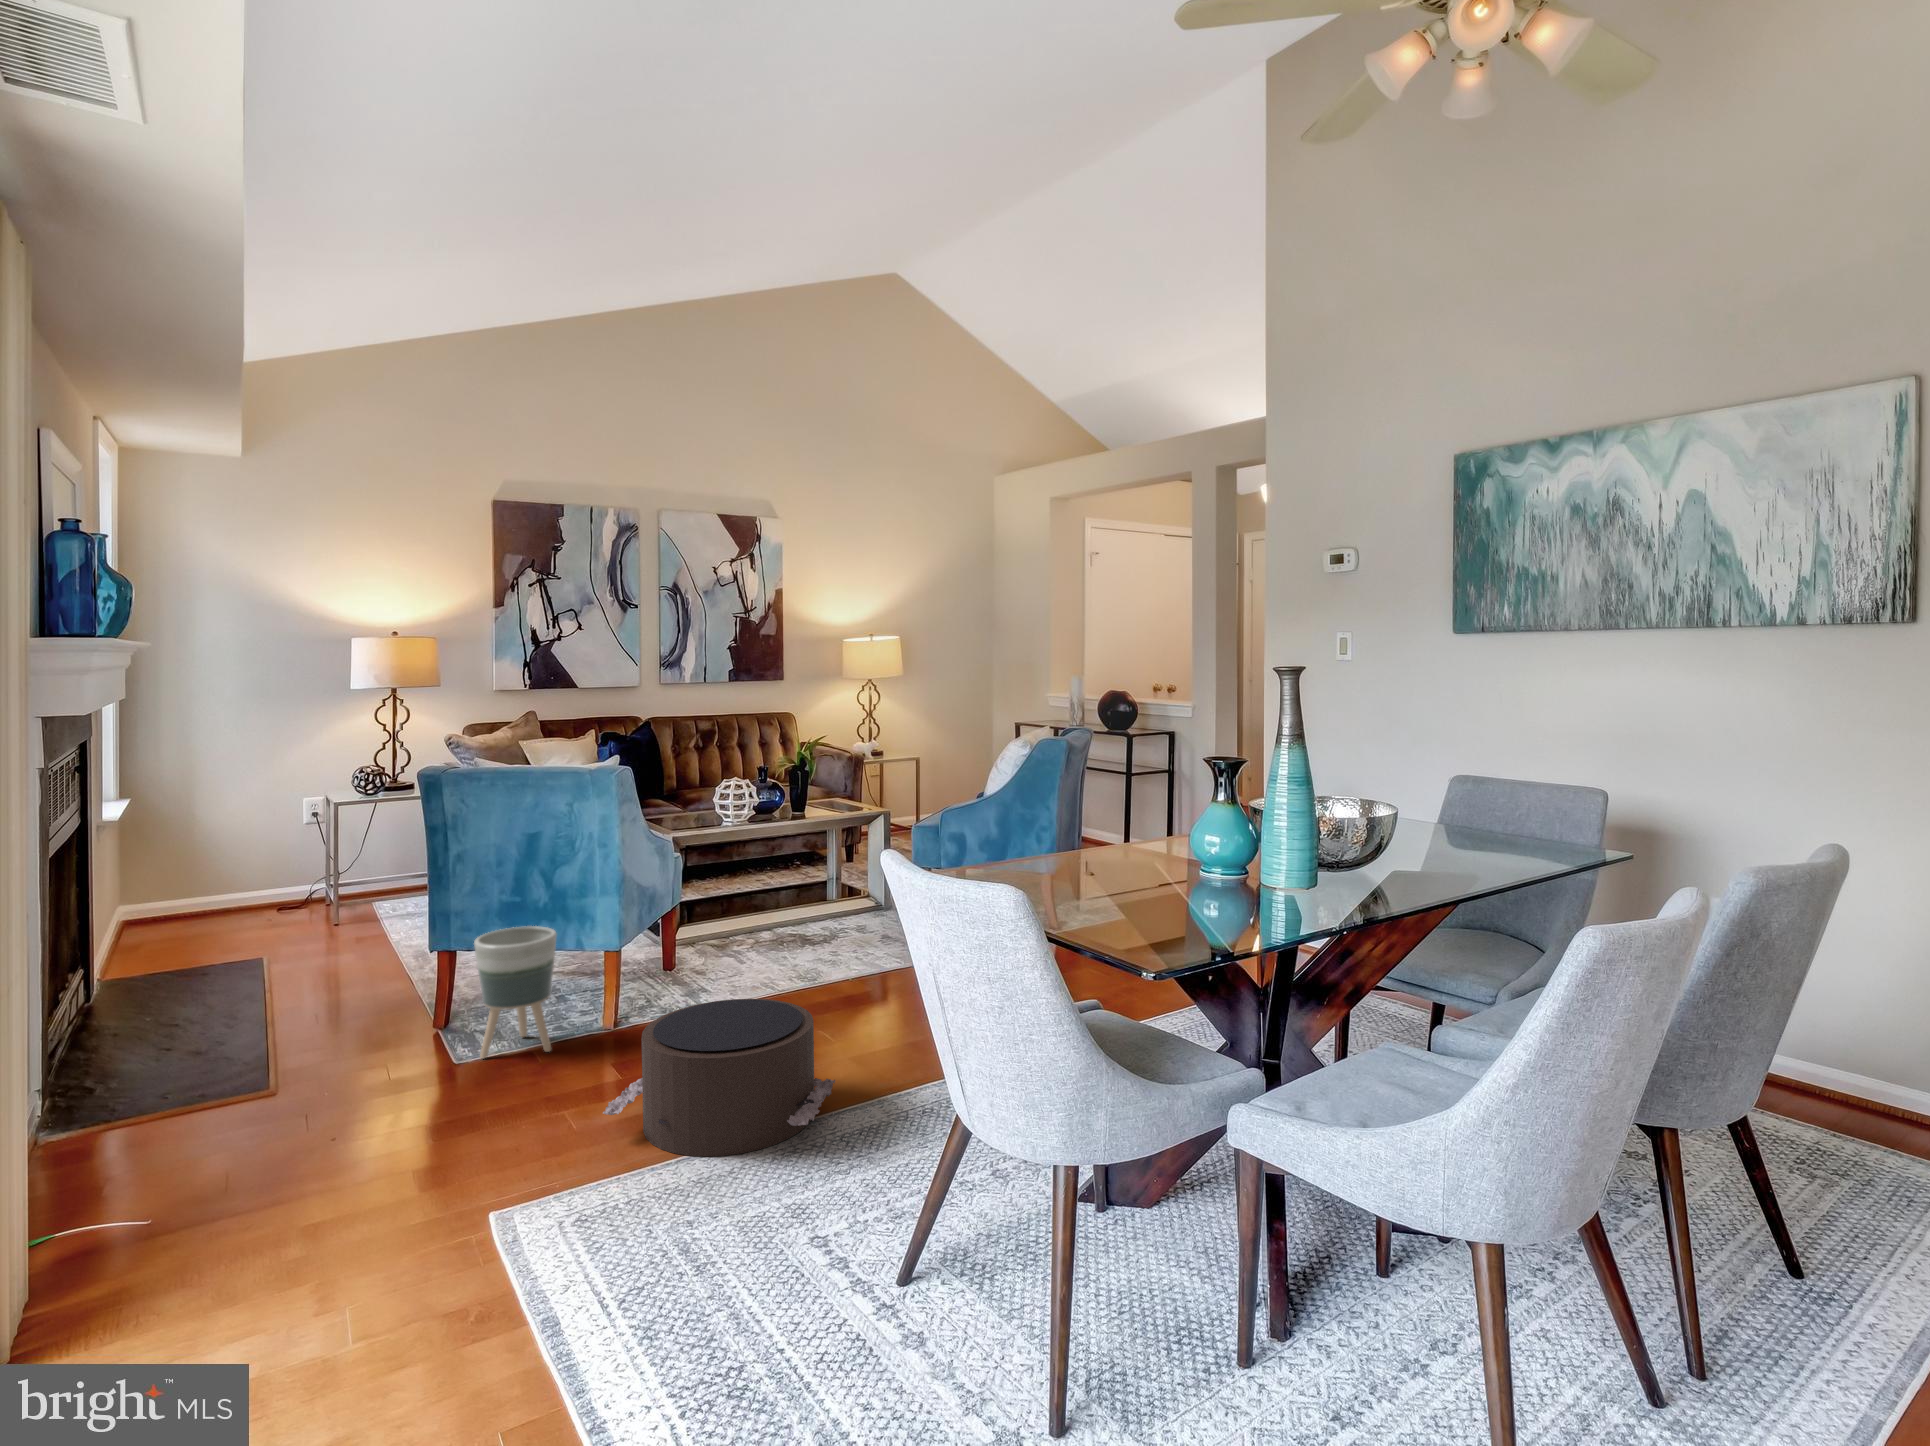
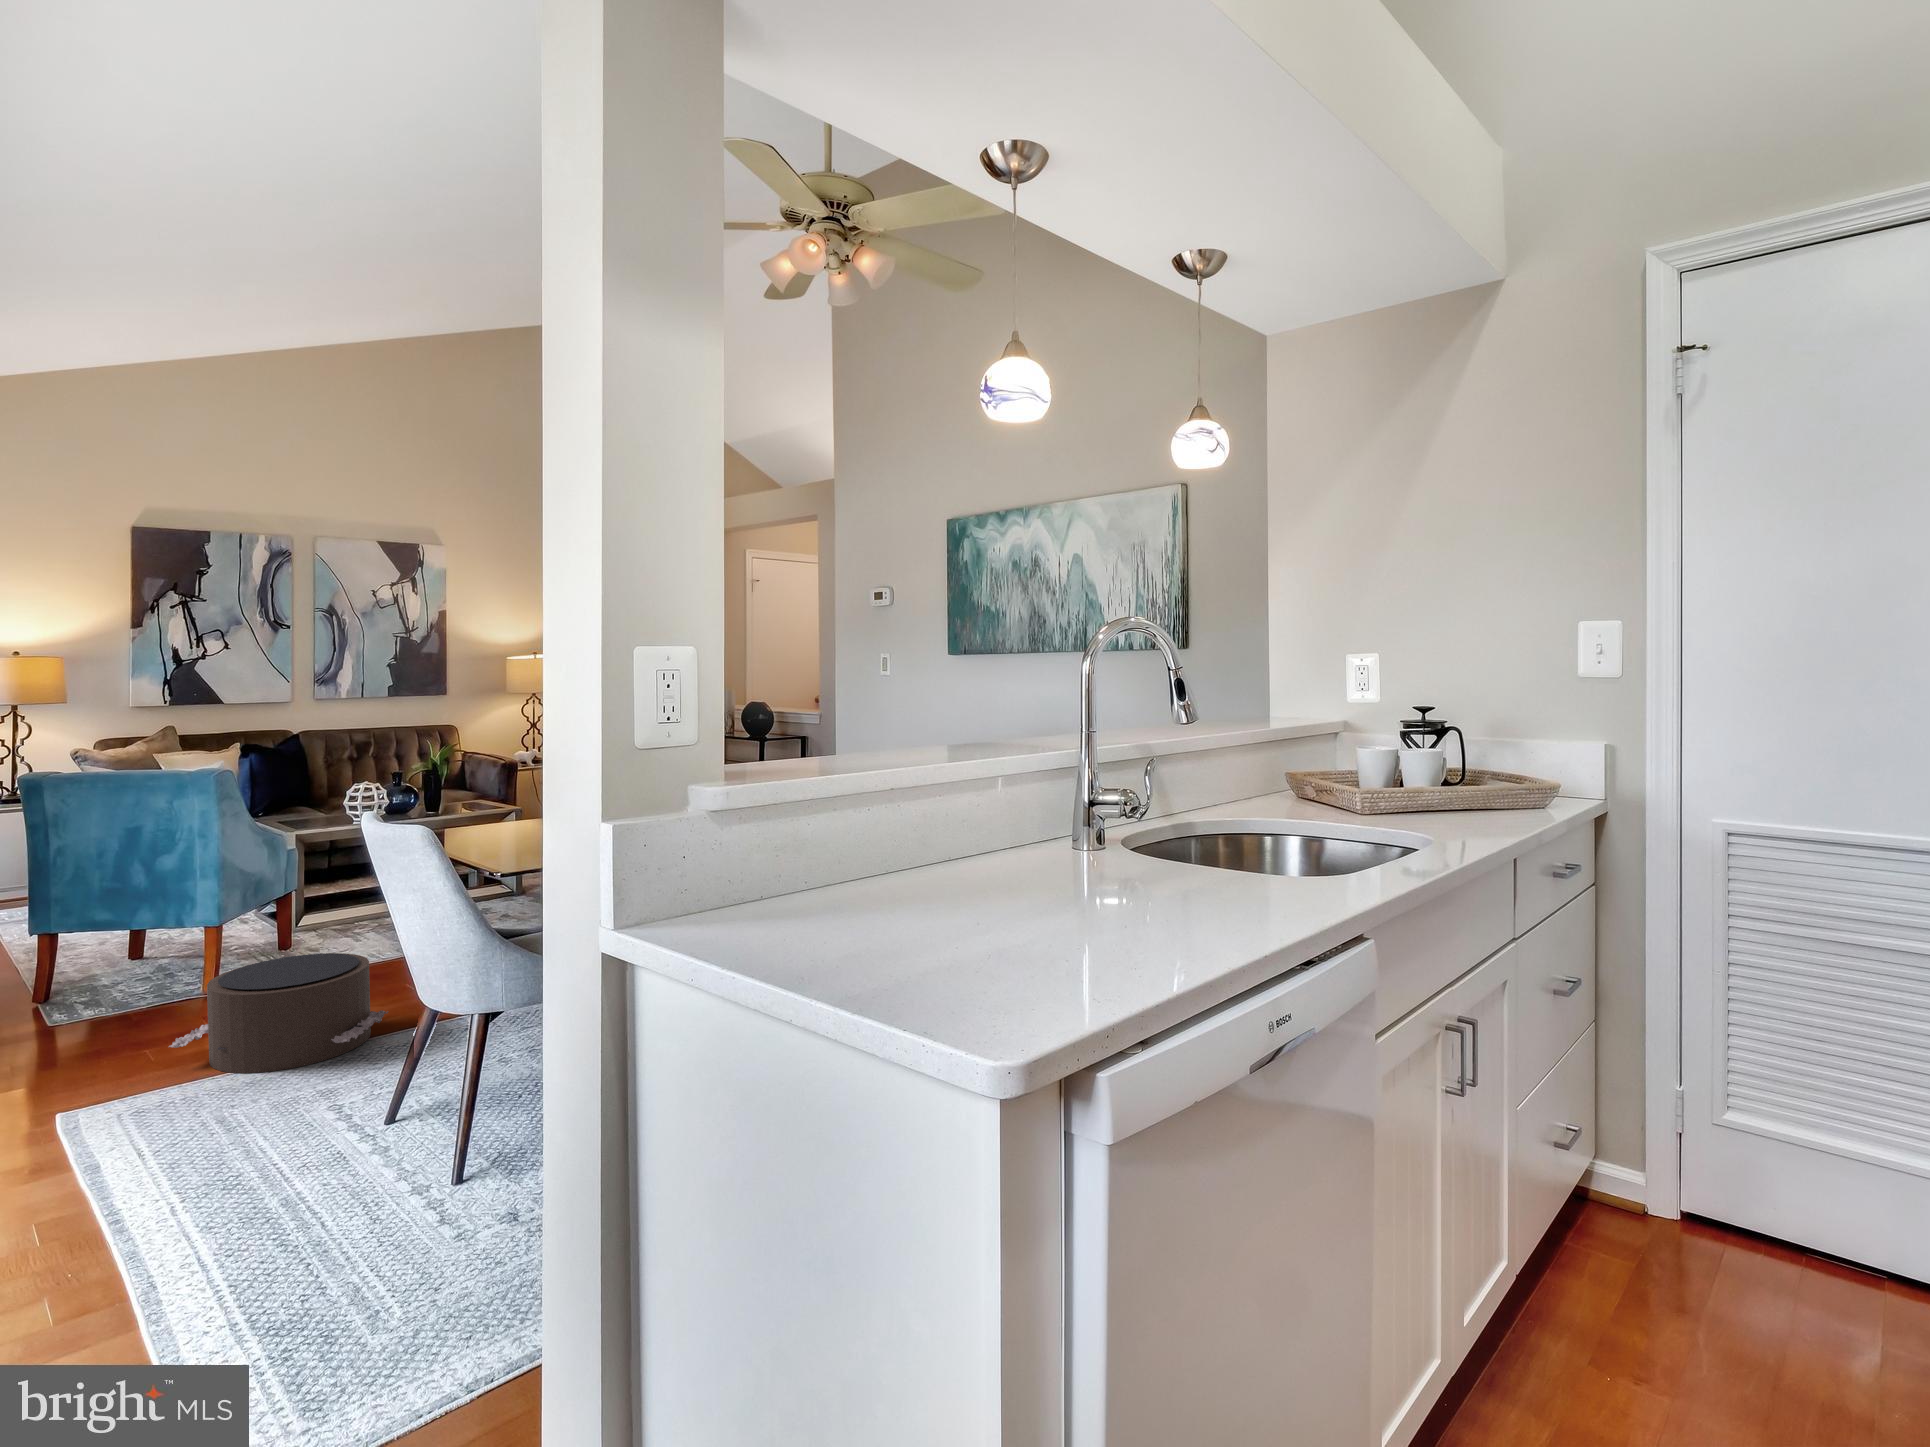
planter: present [474,926,557,1059] -> none [65,908,150,1023]

